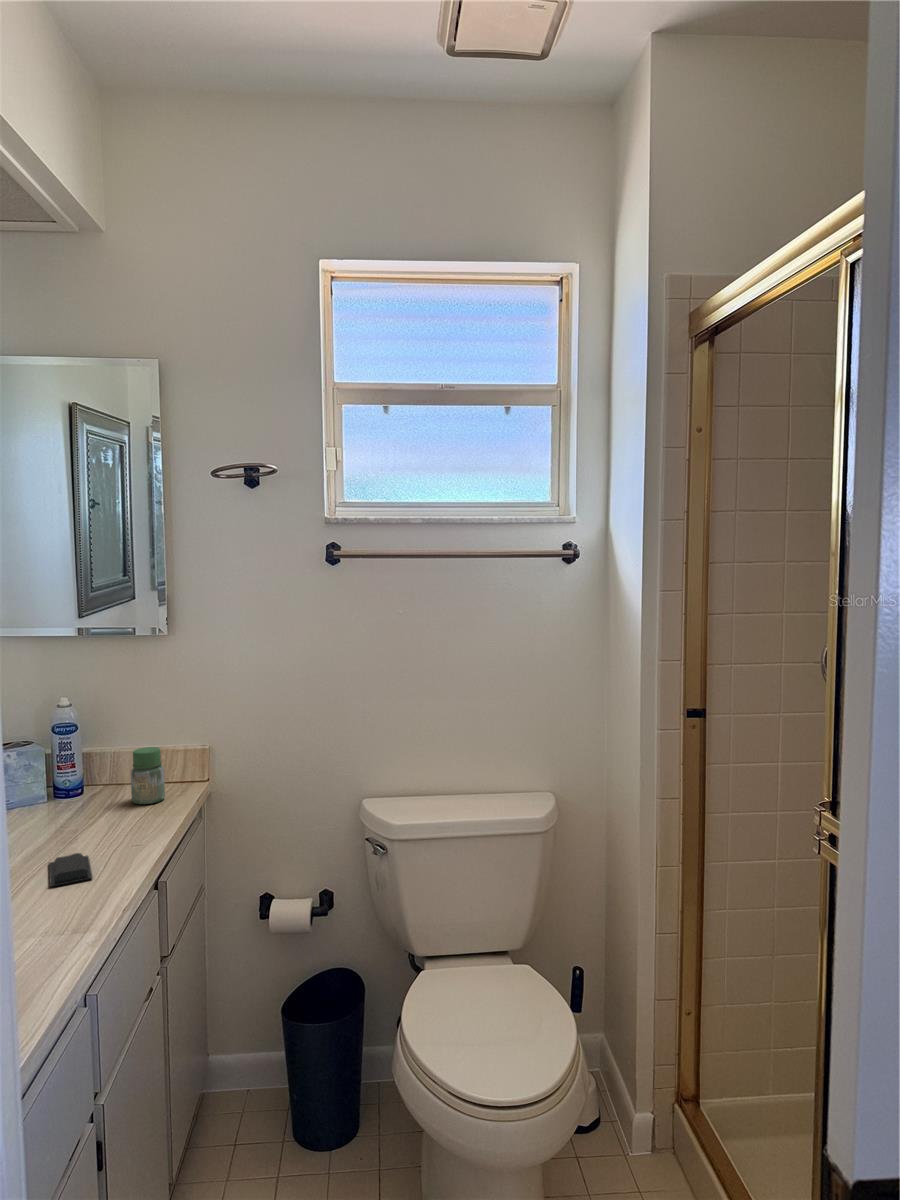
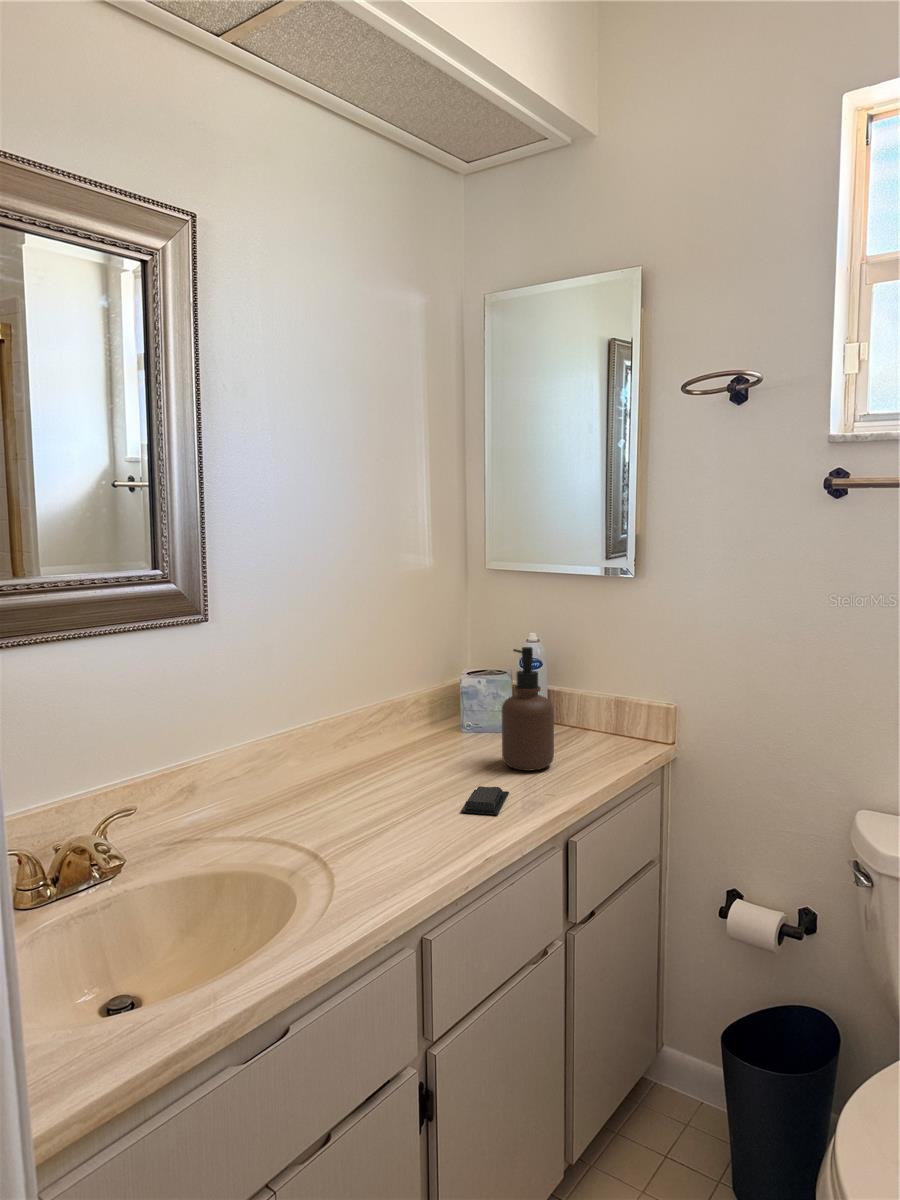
soap dispenser: none [58,710,116,833] -> present [502,647,554,771]
jar: present [131,747,165,804] -> none [580,695,614,755]

